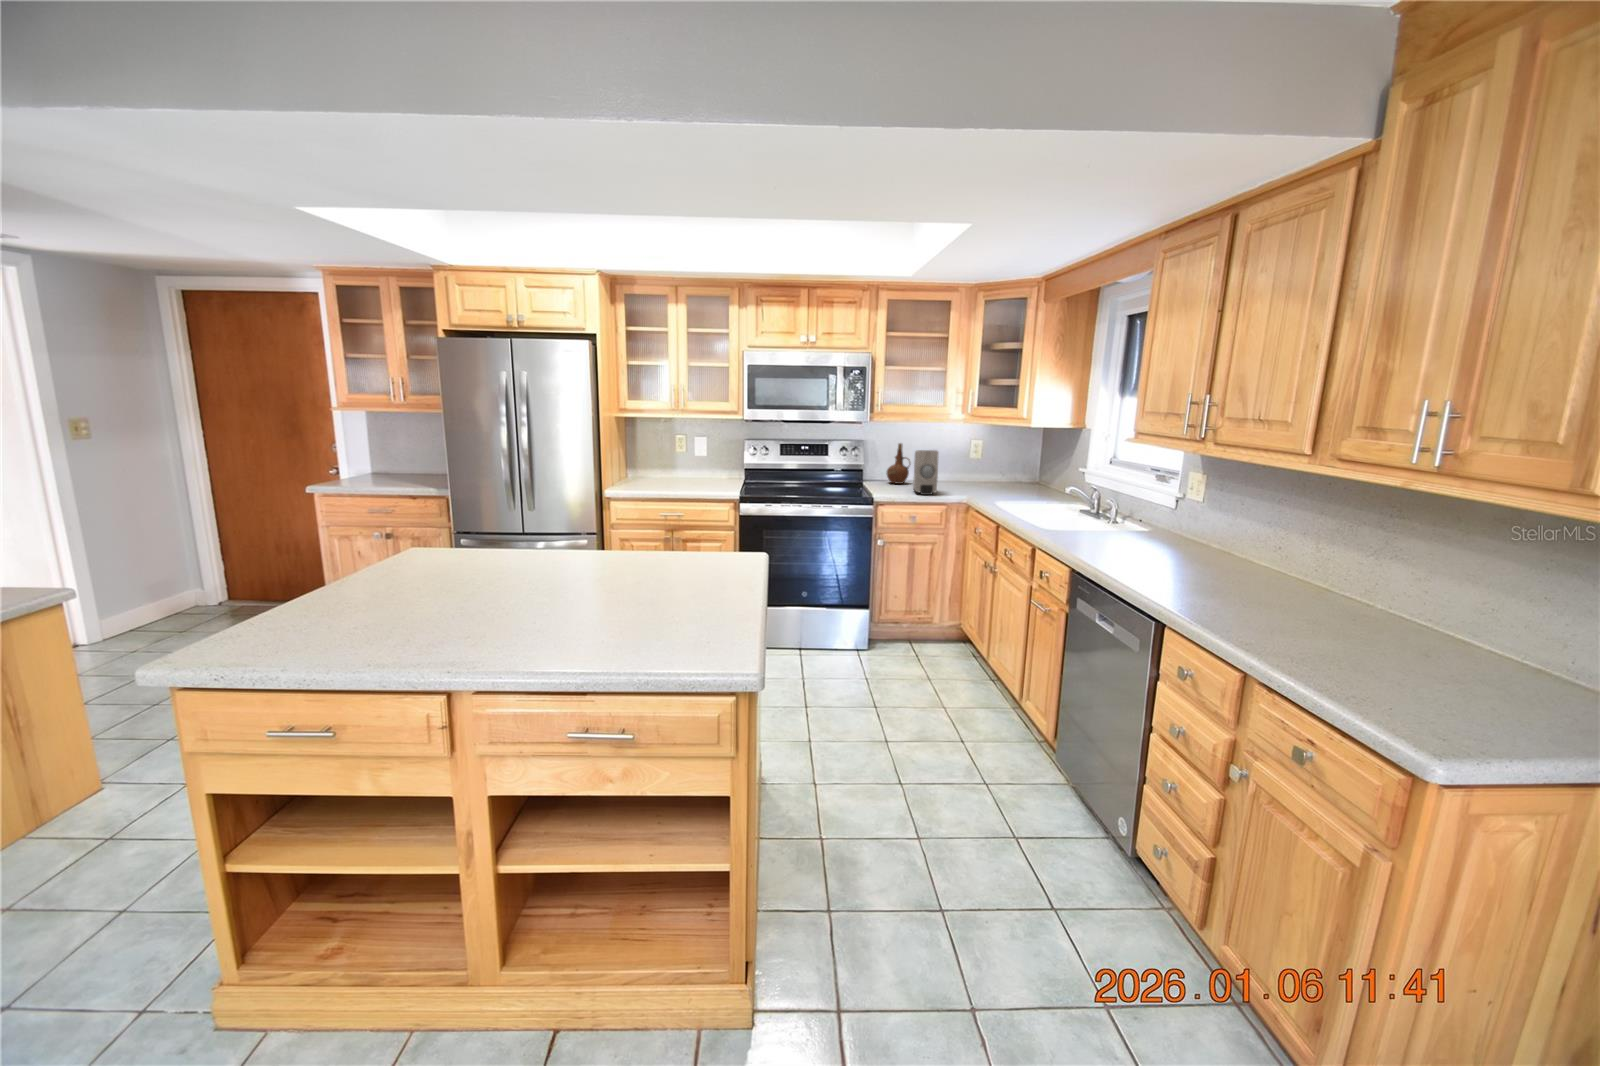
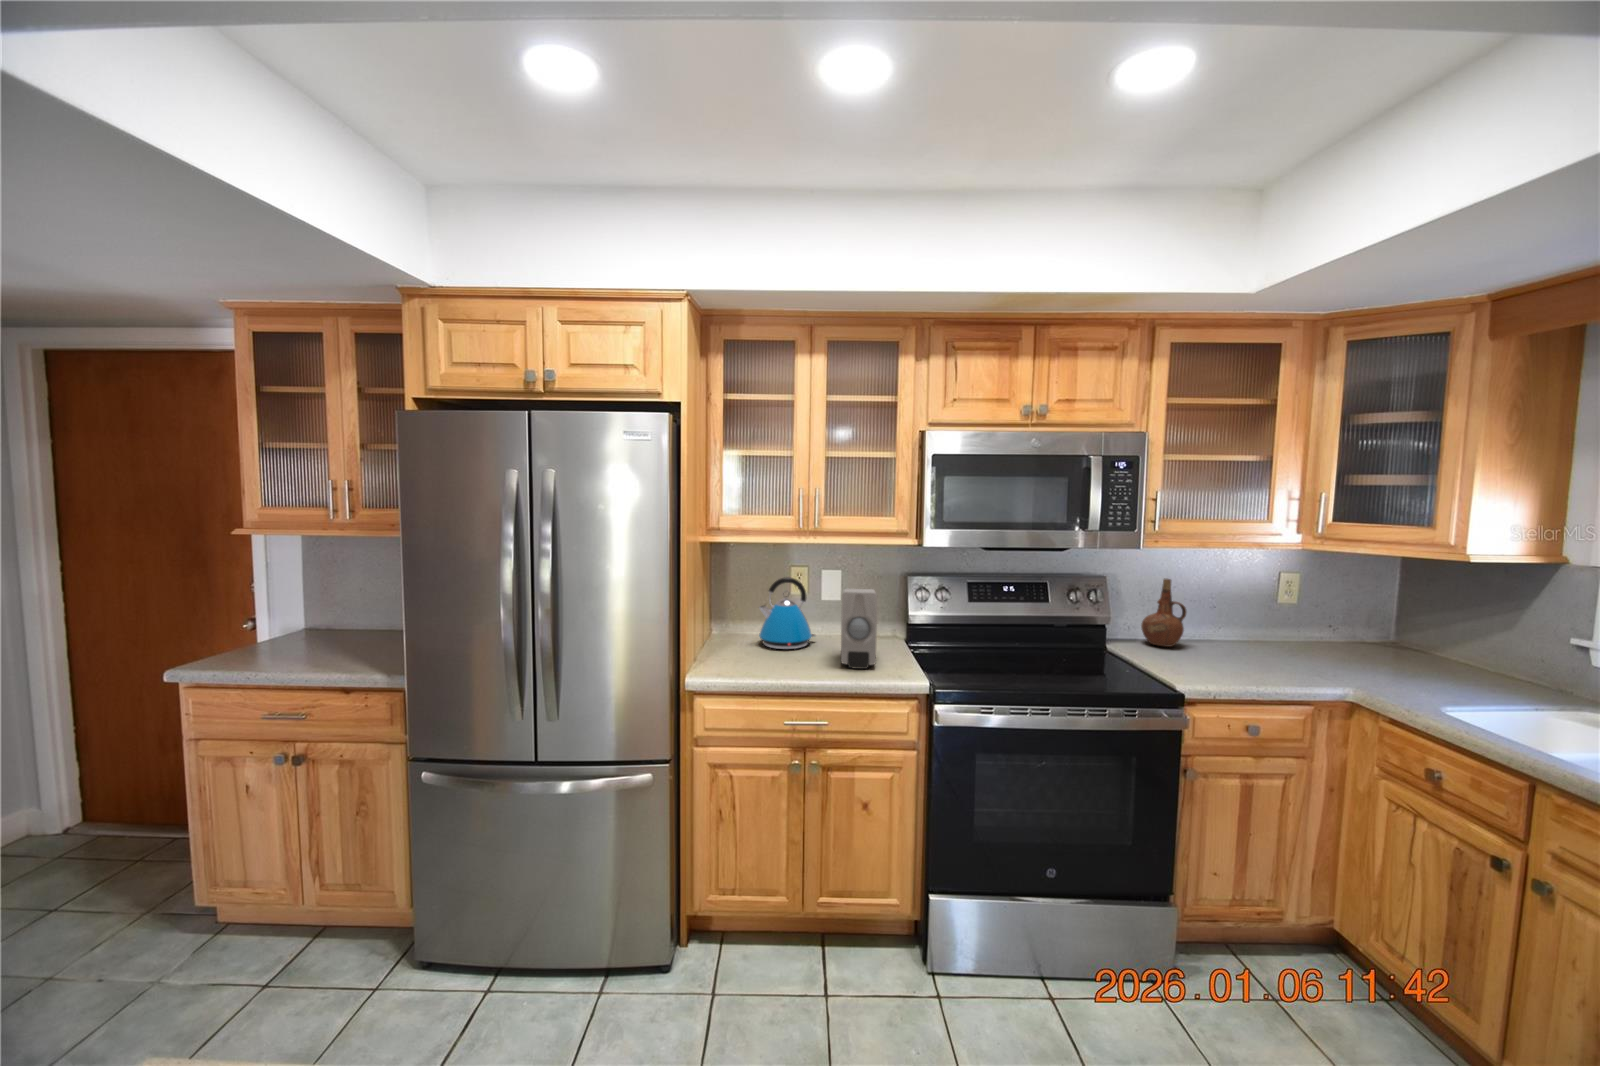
kettle: none [654,441,690,483] -> present [759,577,815,649]
soap dispenser: present [913,450,938,495] -> present [841,589,877,669]

